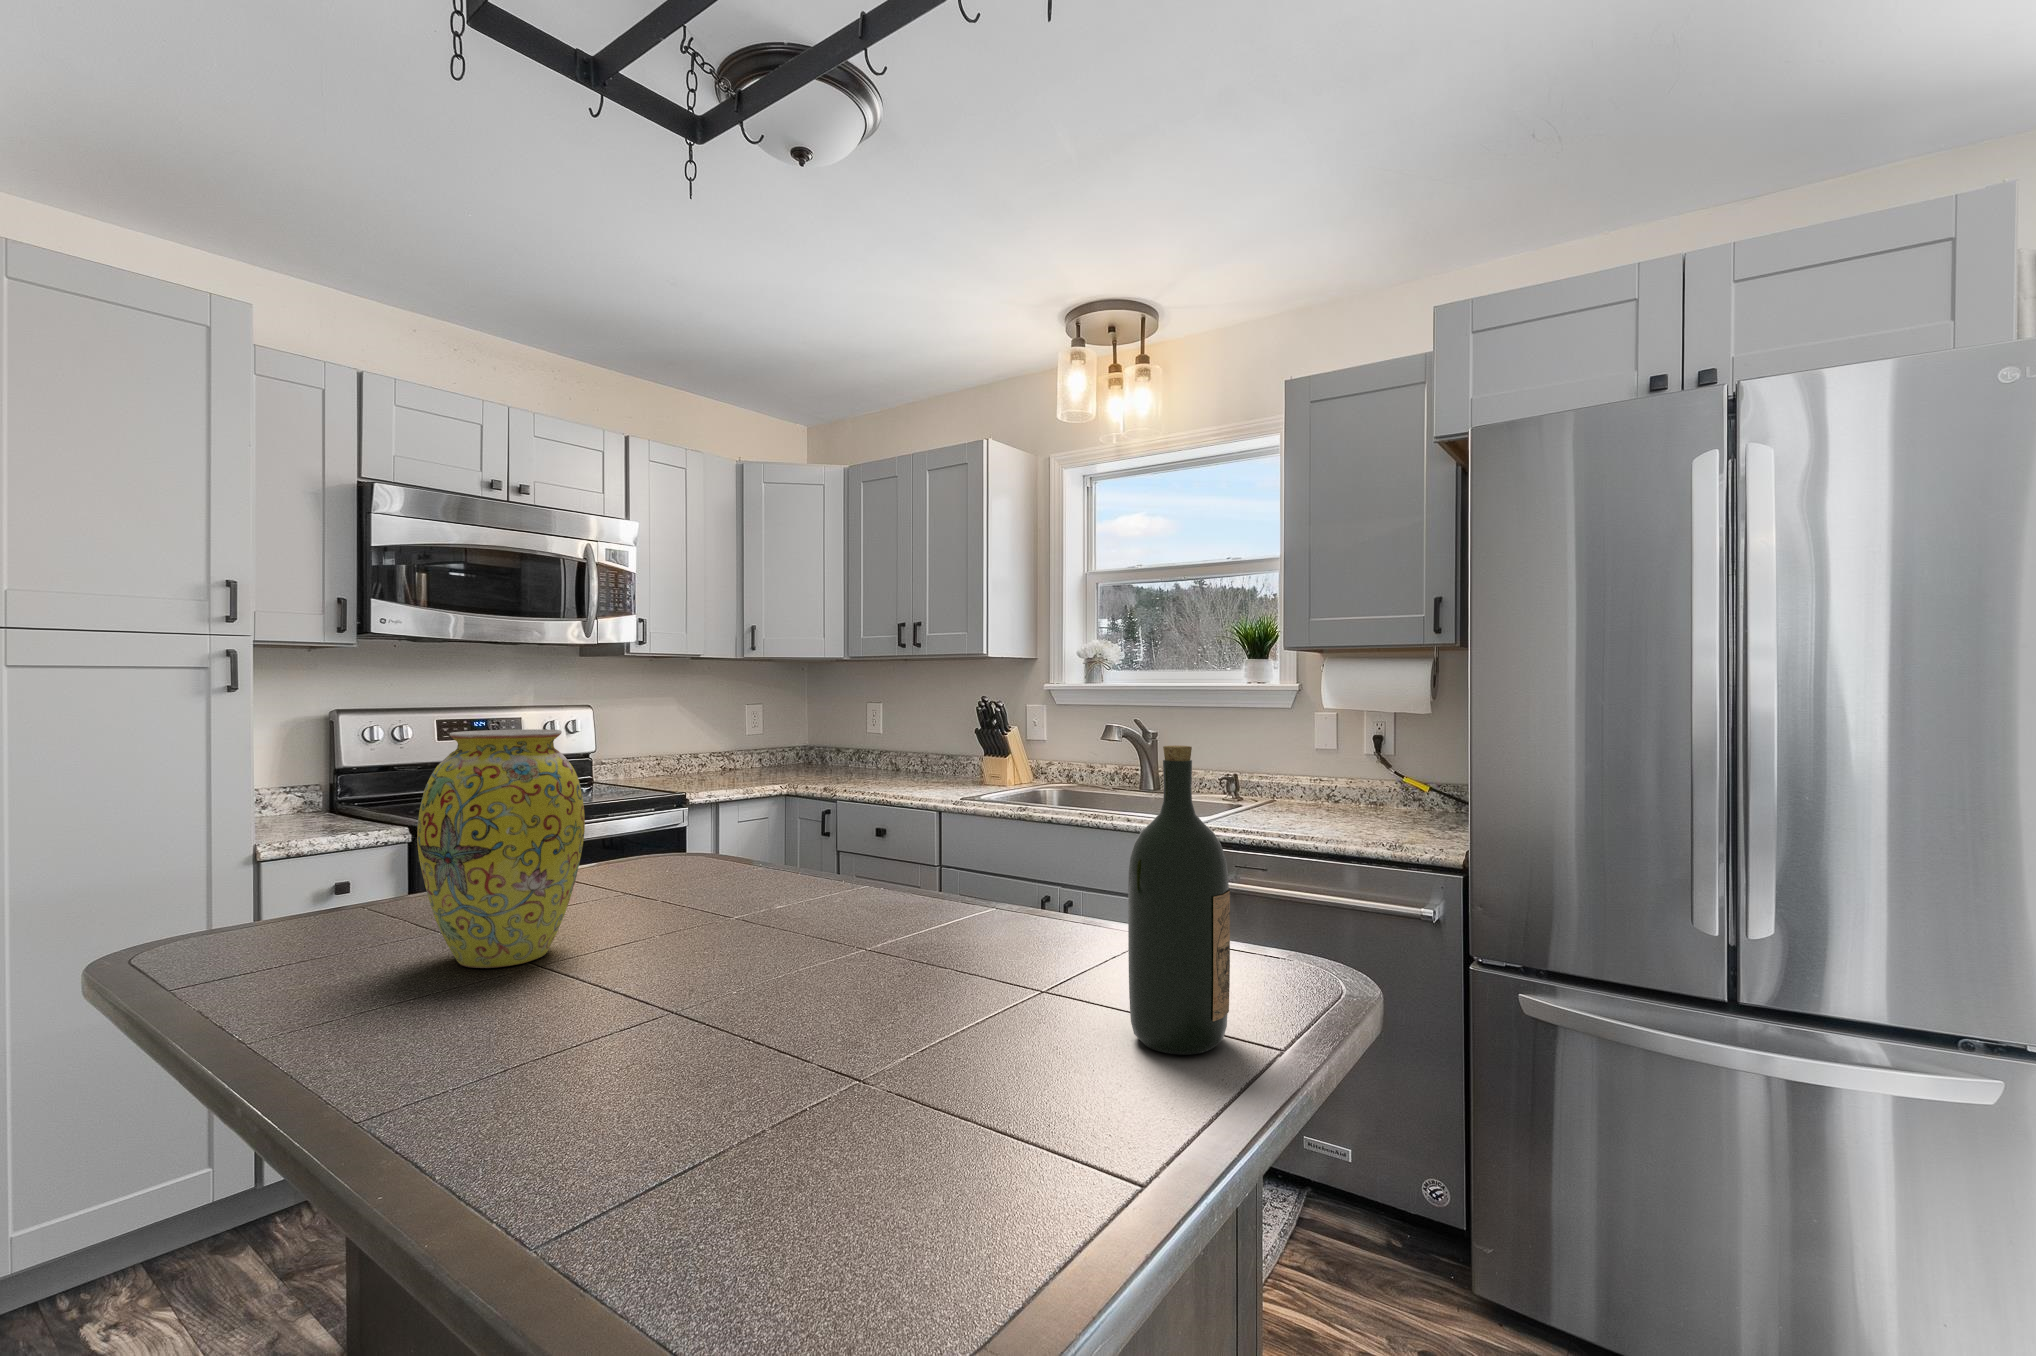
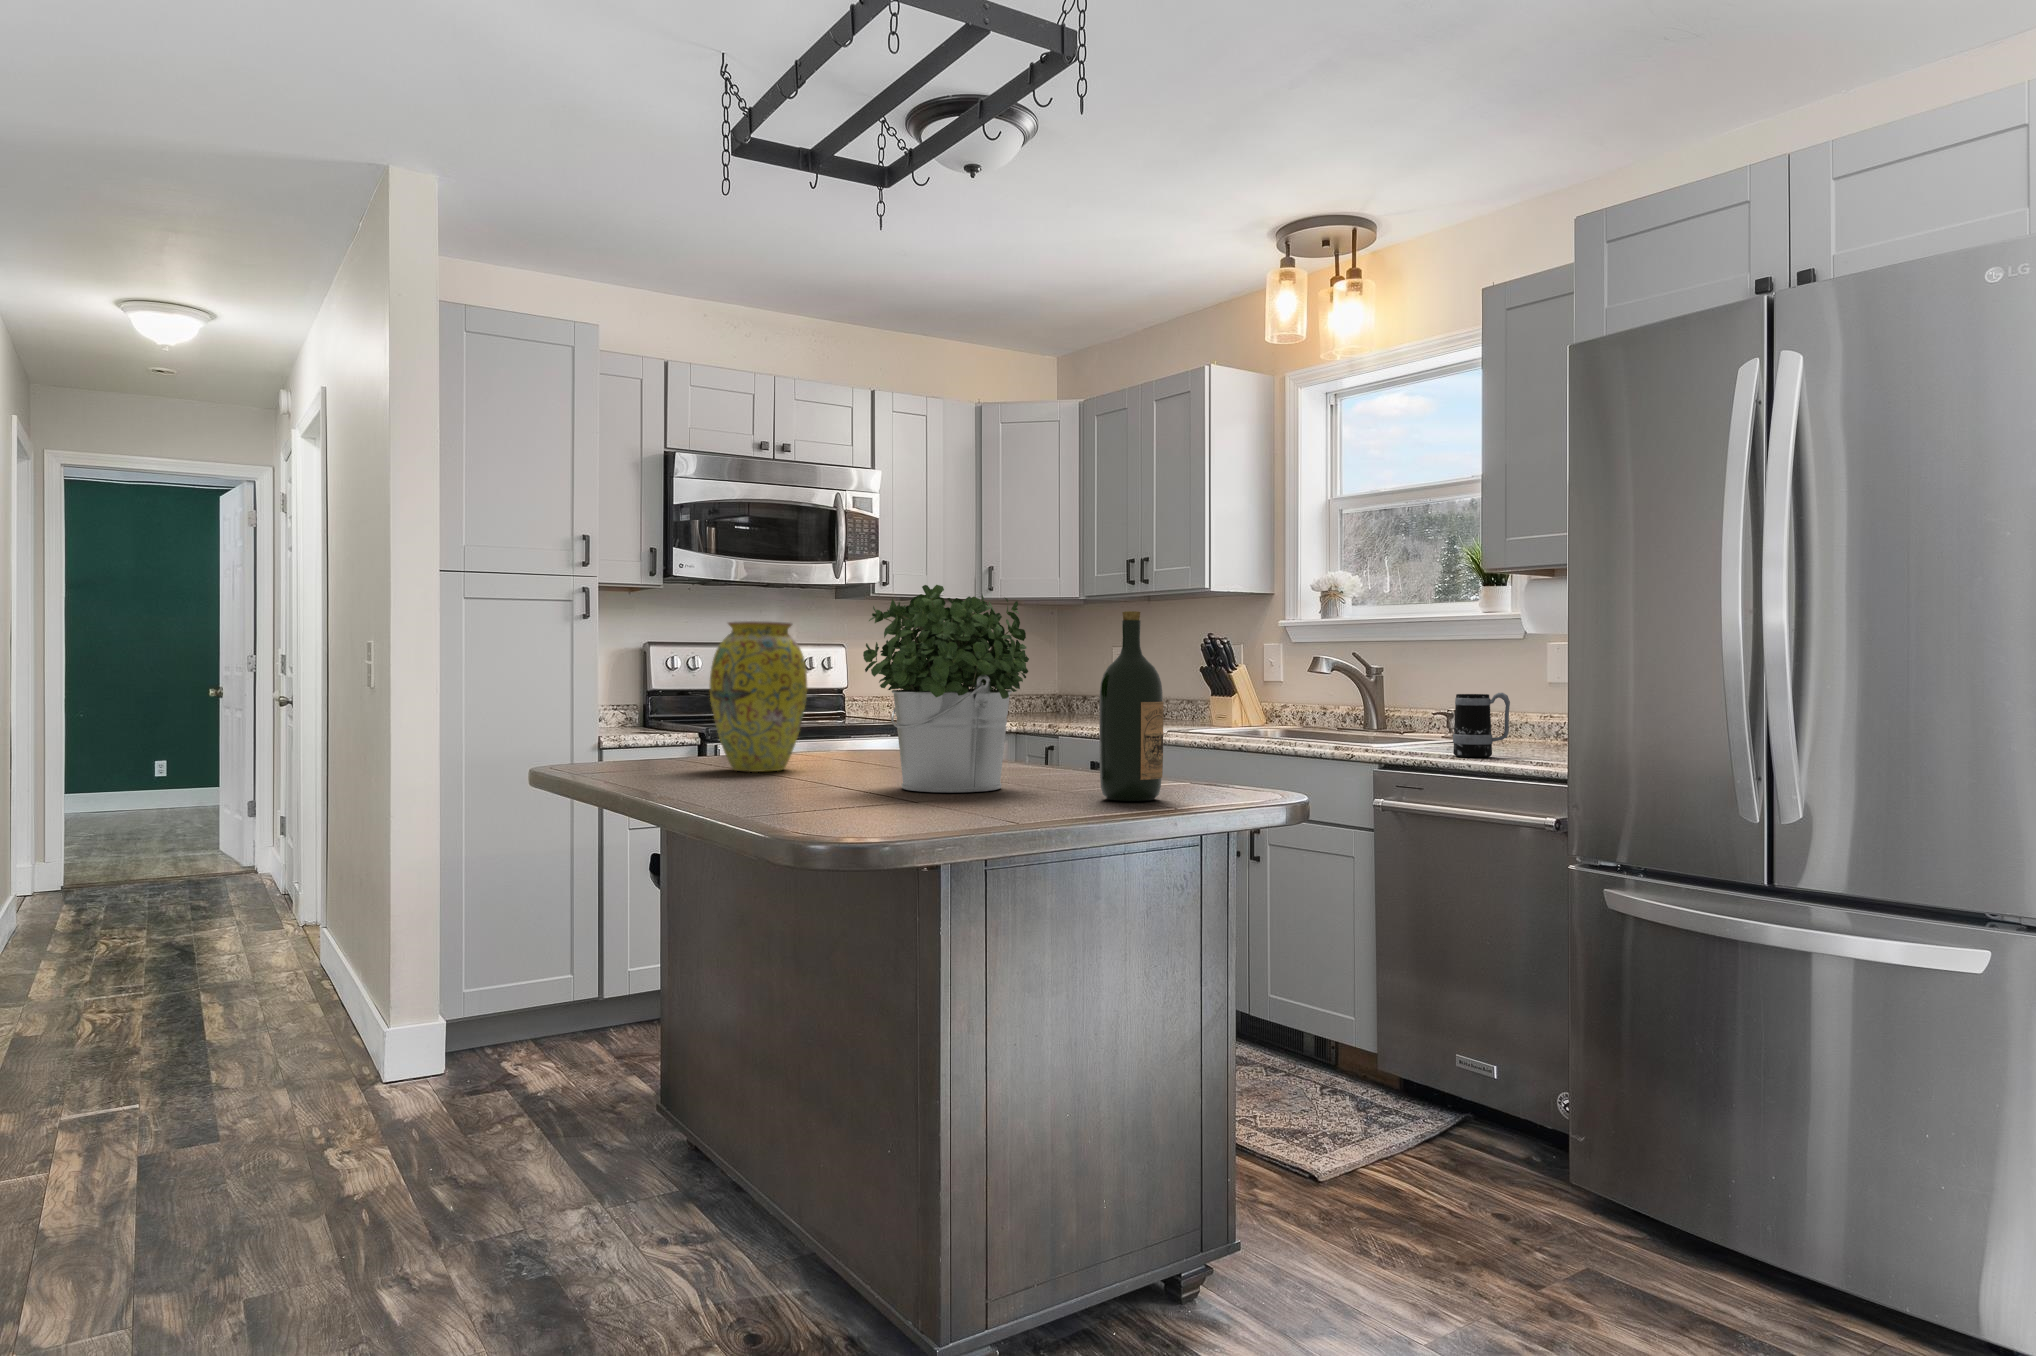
potted plant: none [709,697,997,1045] -> present [863,585,1029,792]
mug: none [1299,775,1355,842] -> present [1453,693,1510,757]

